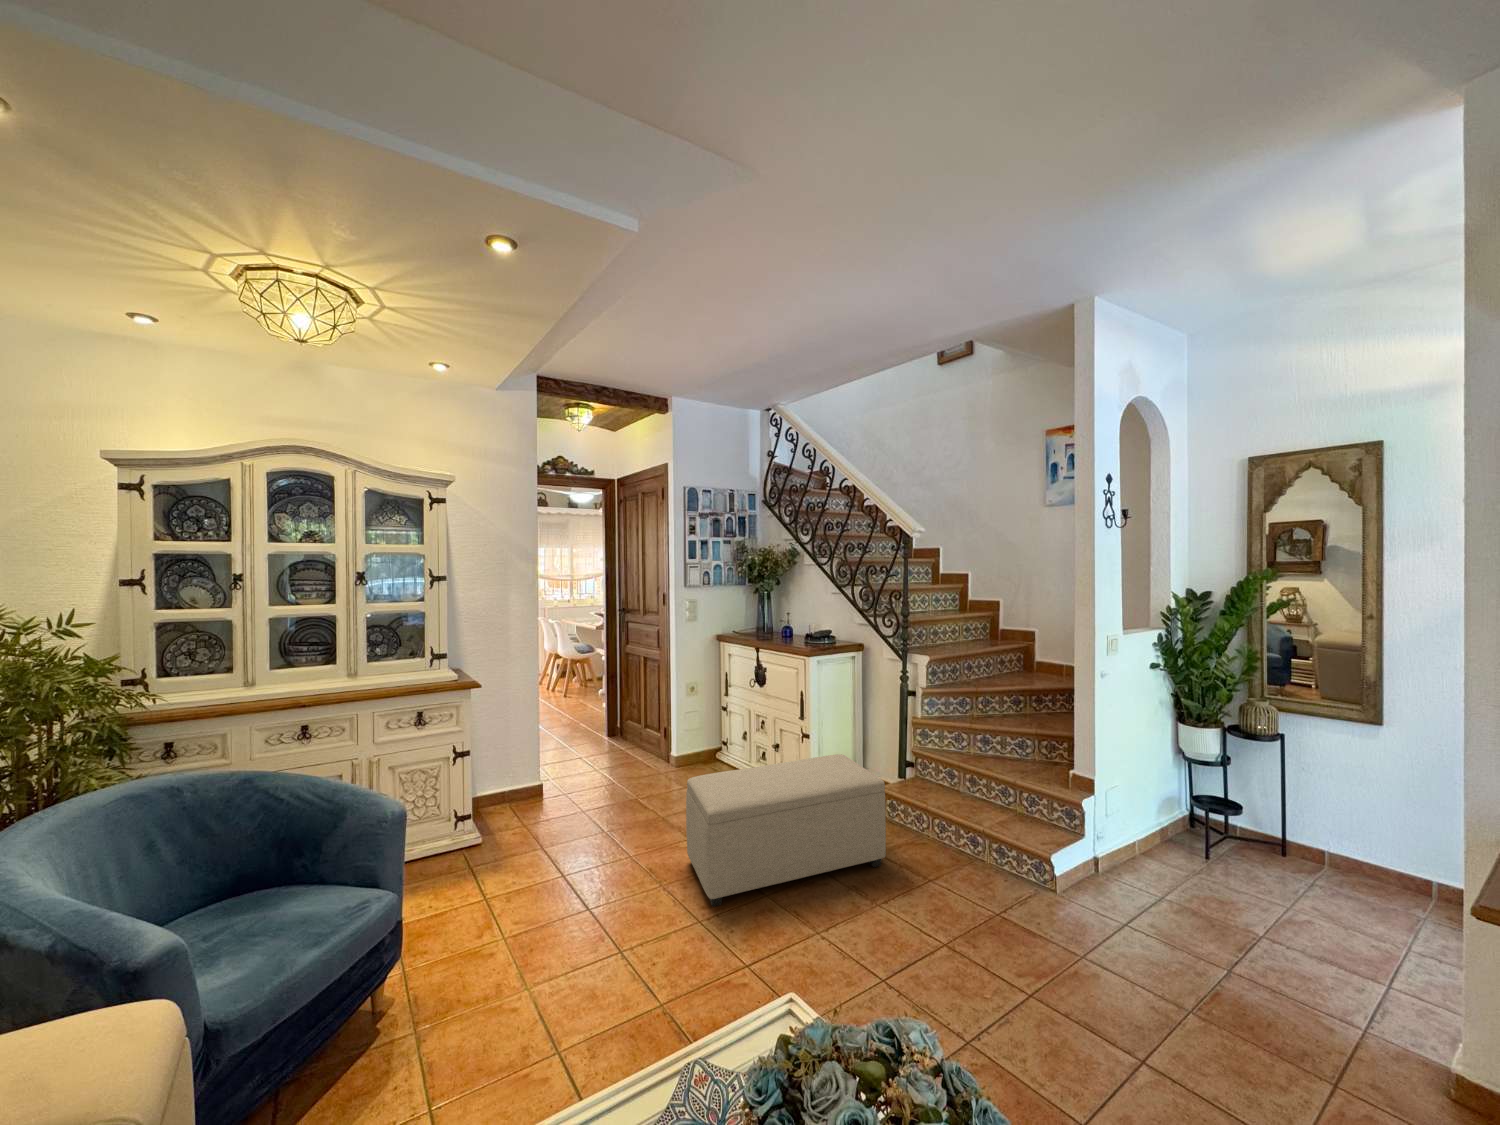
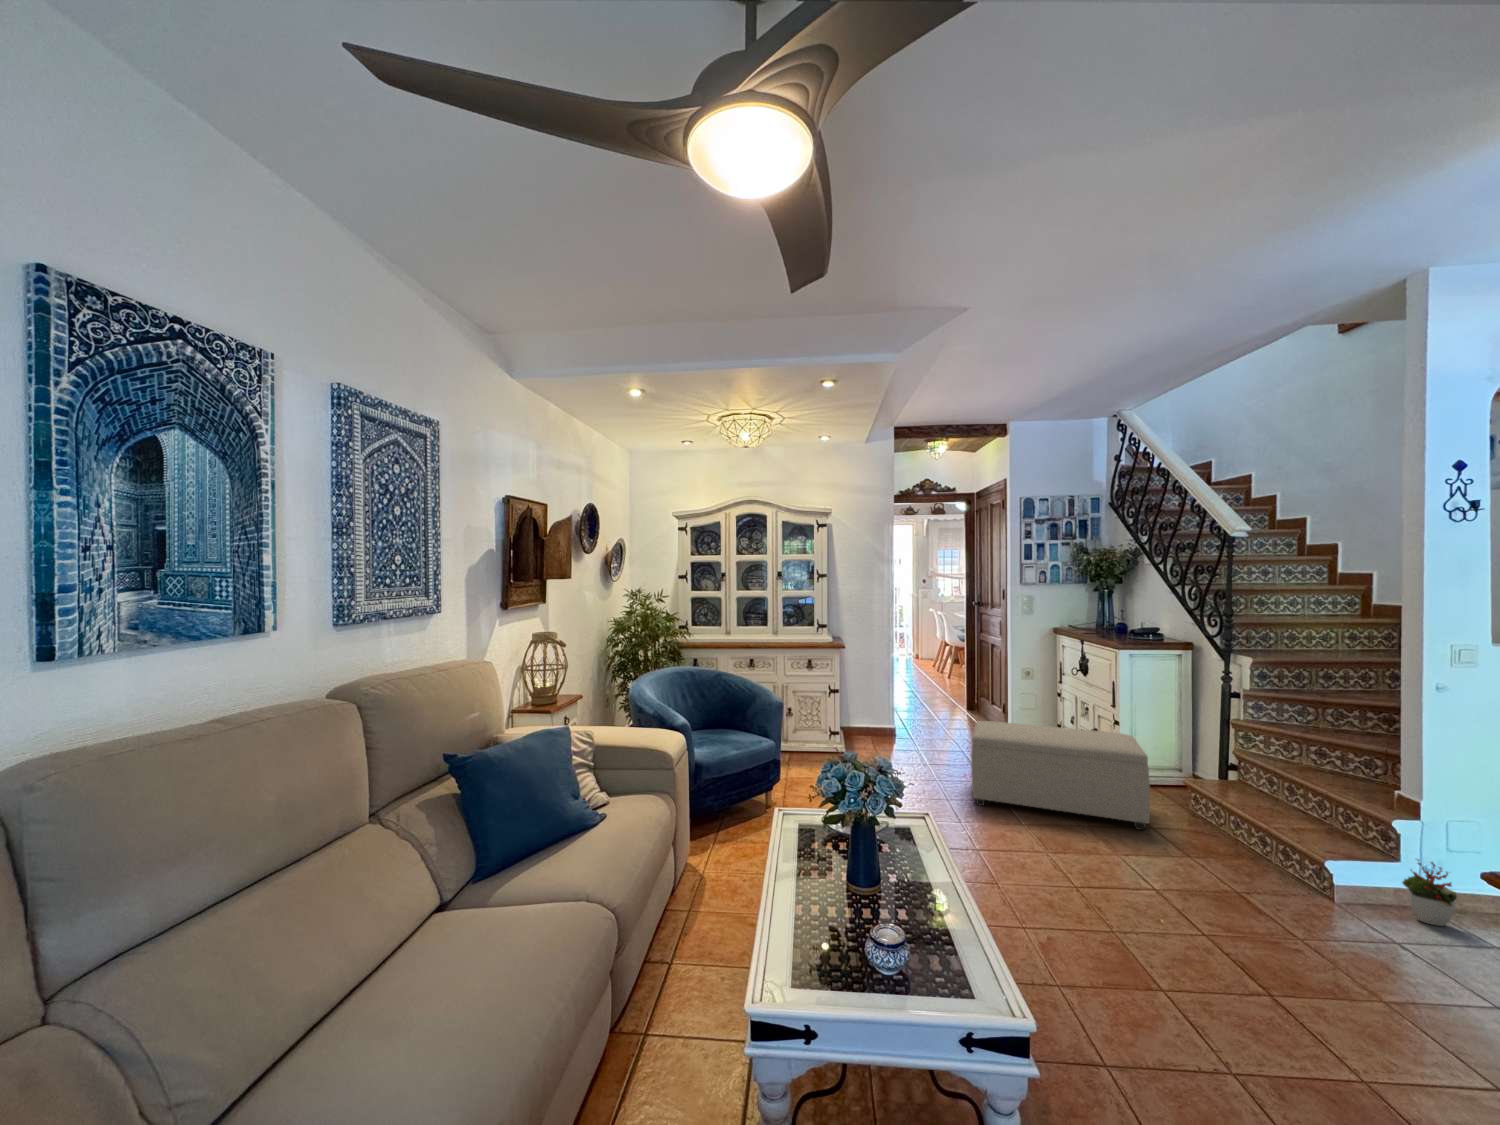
decorative plant: none [1090,829,1122,886] -> present [1403,859,1457,926]

